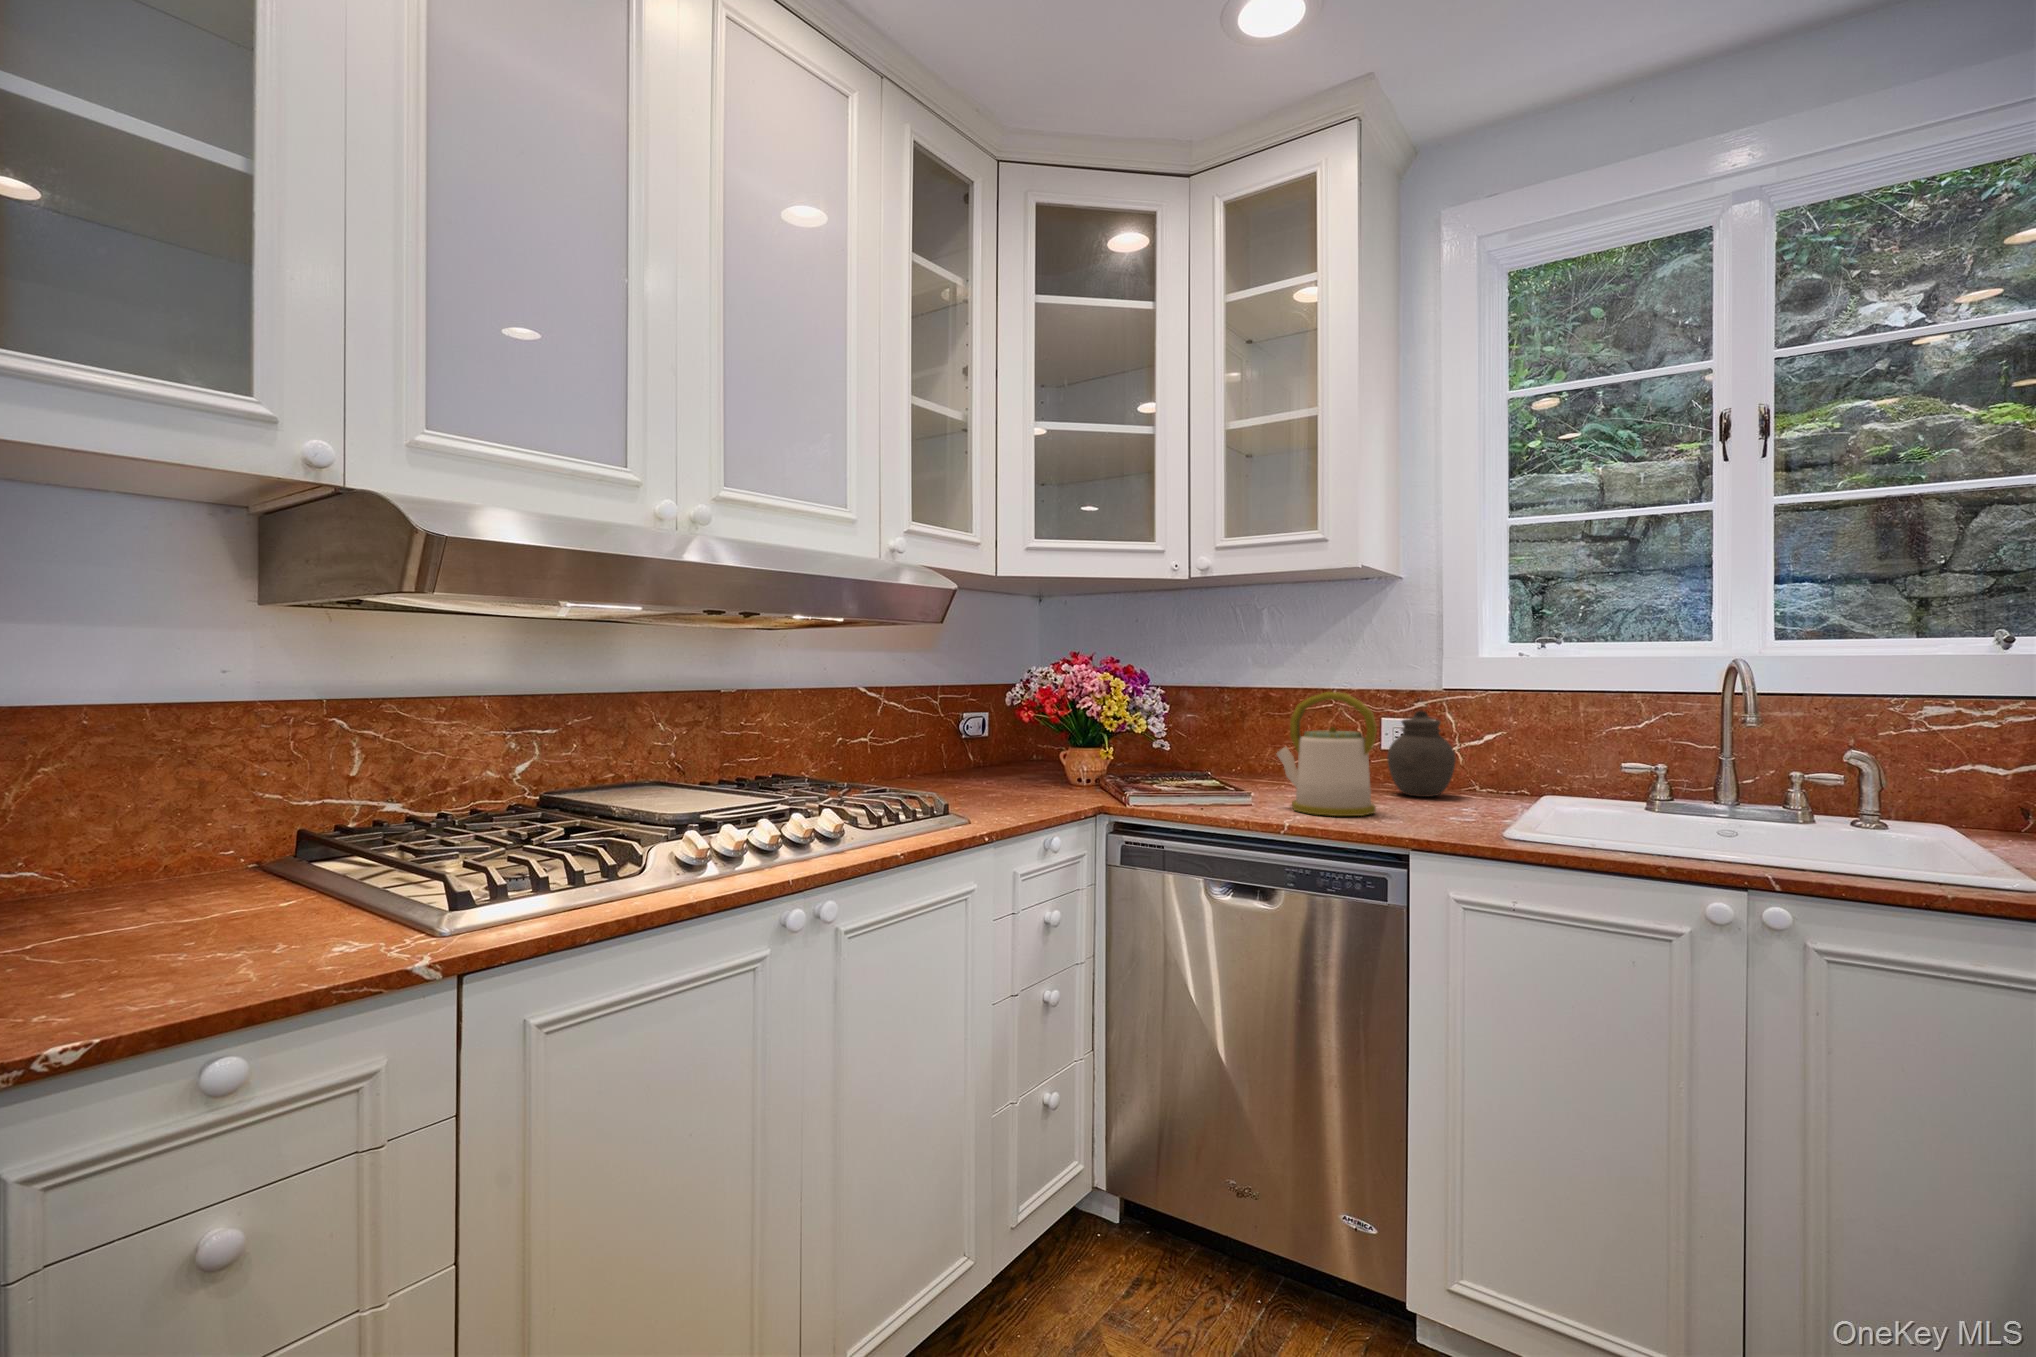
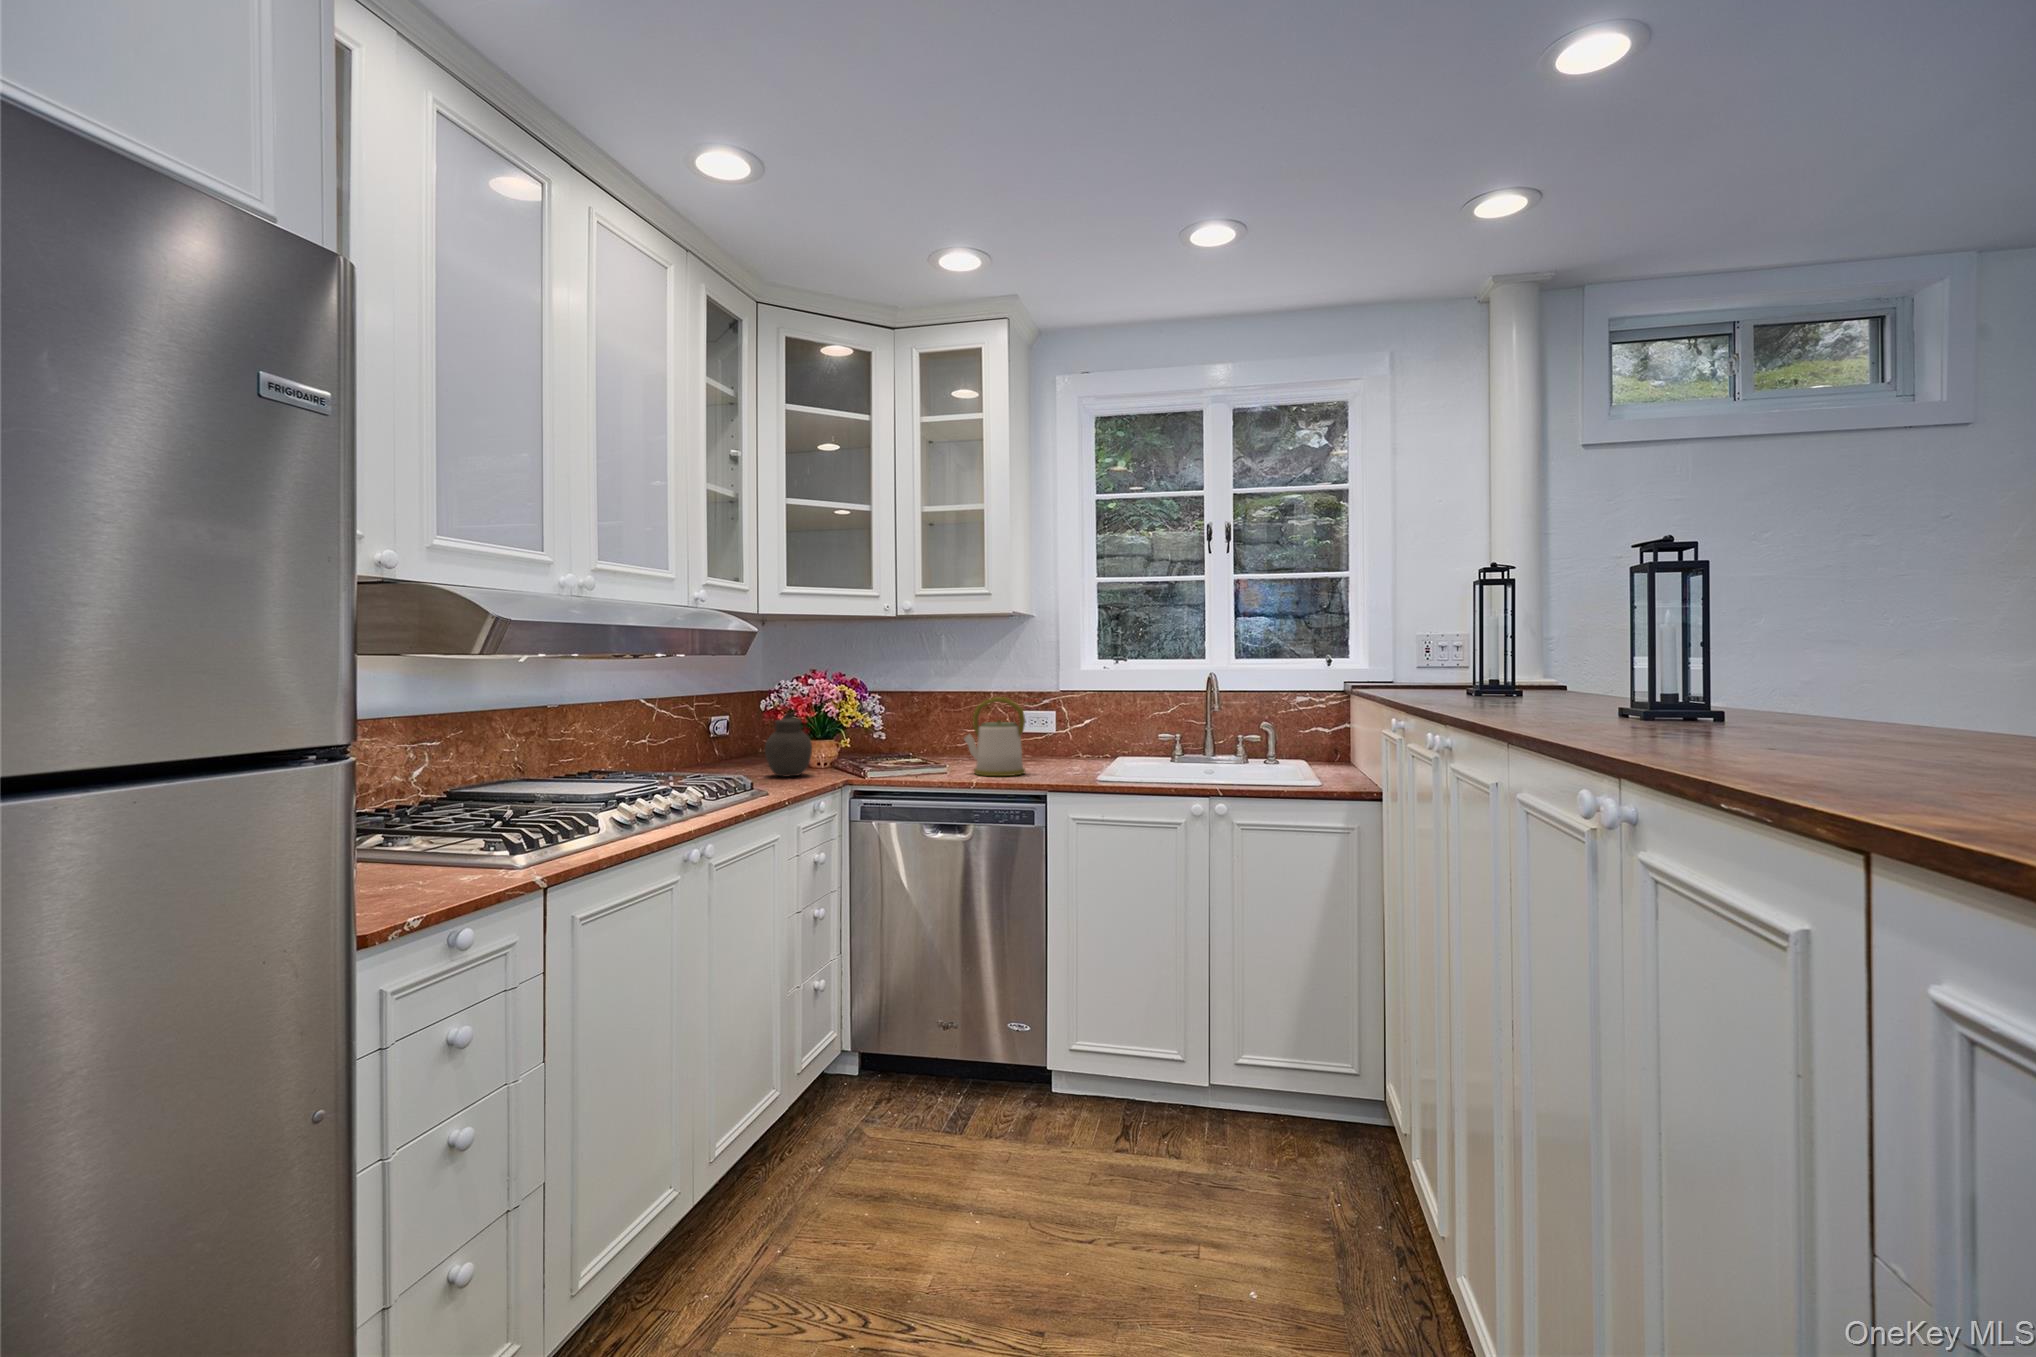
jar: present [1387,710,1456,797] -> present [765,713,812,777]

